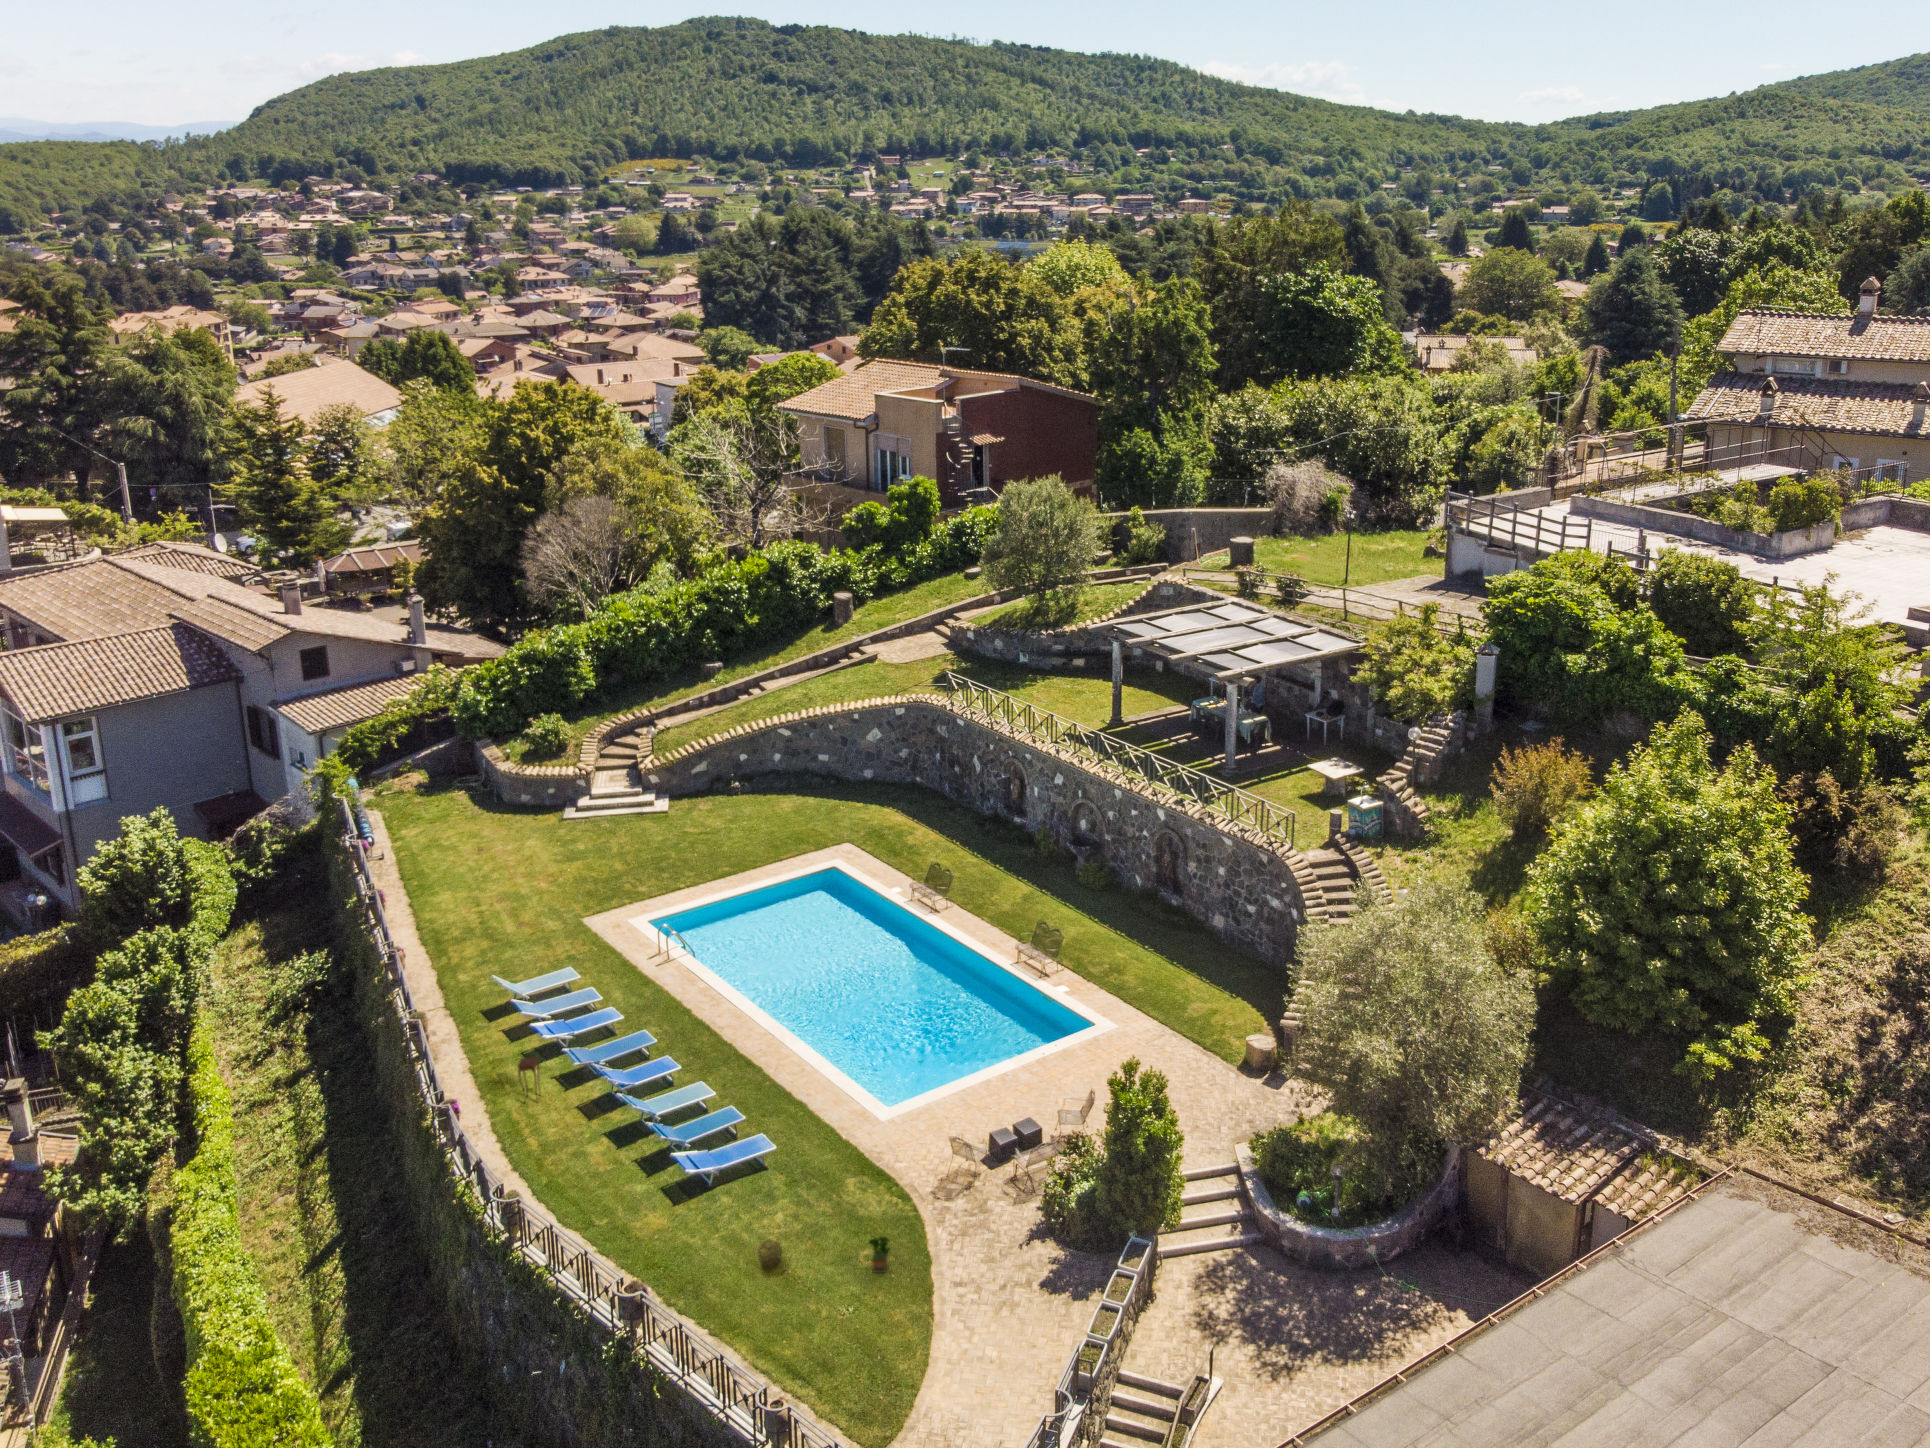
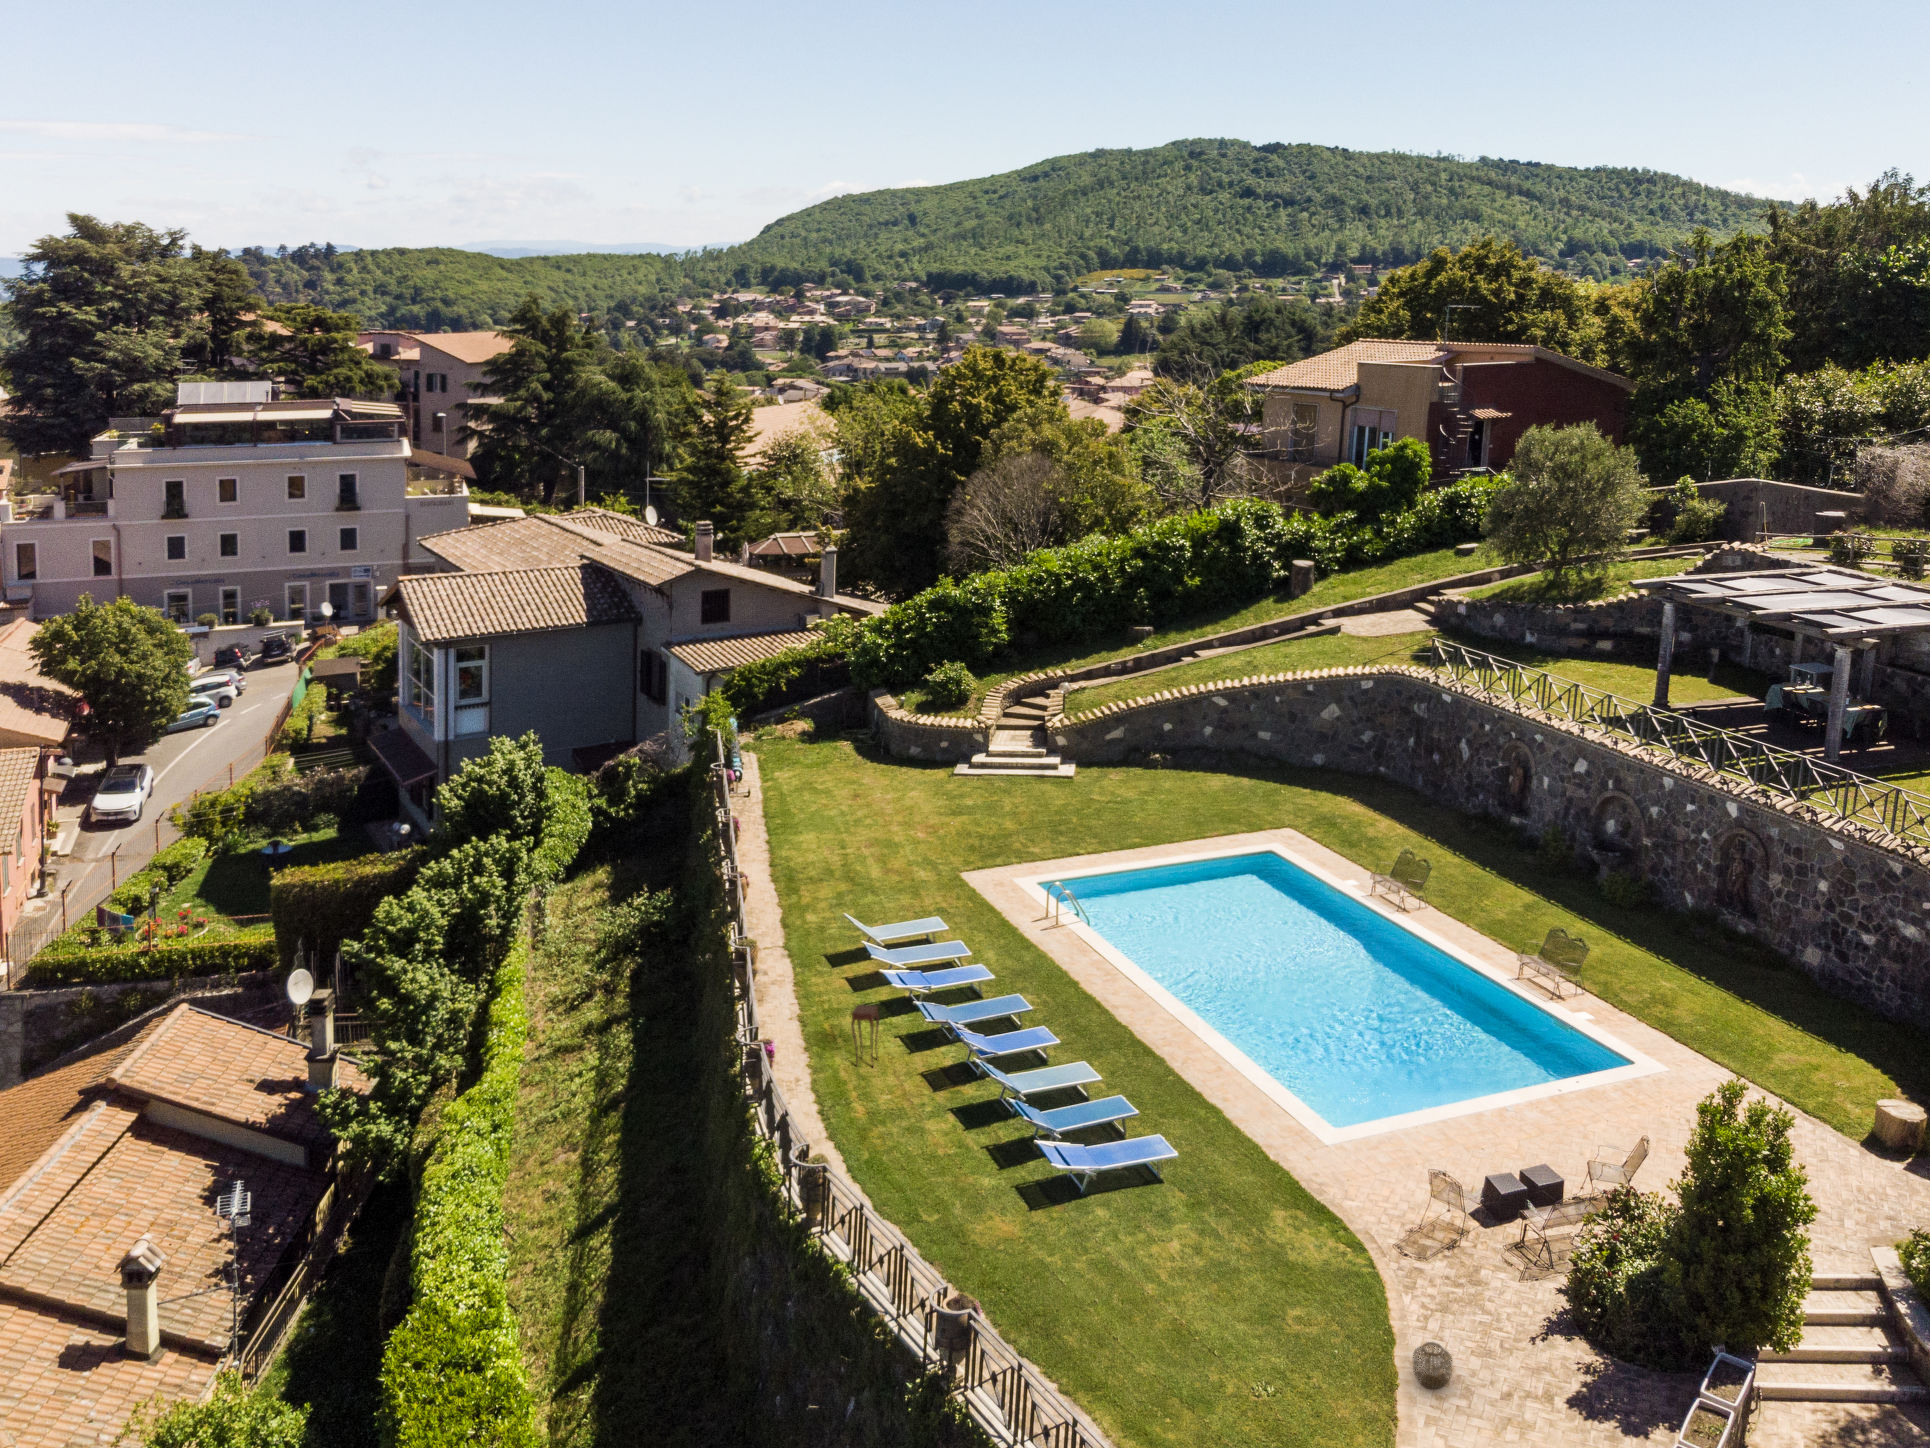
potted tree: present [869,1236,890,1273] -> none [1318,1302,1356,1364]
woven basket: present [758,1240,782,1268] -> present [1413,1342,1452,1390]

